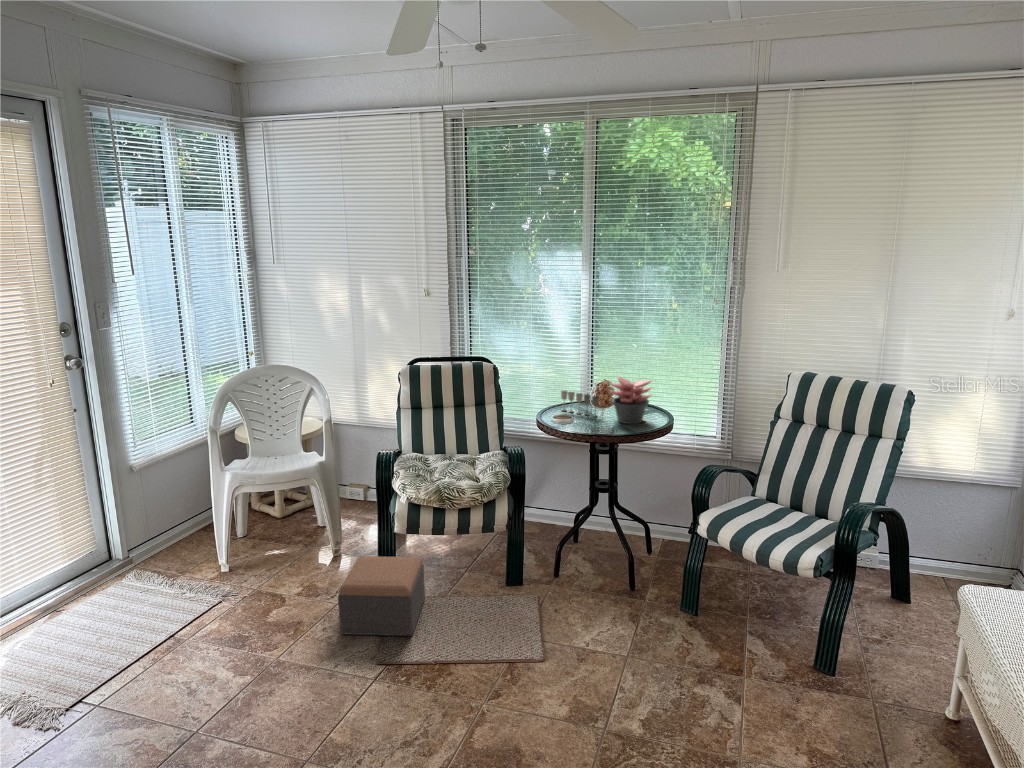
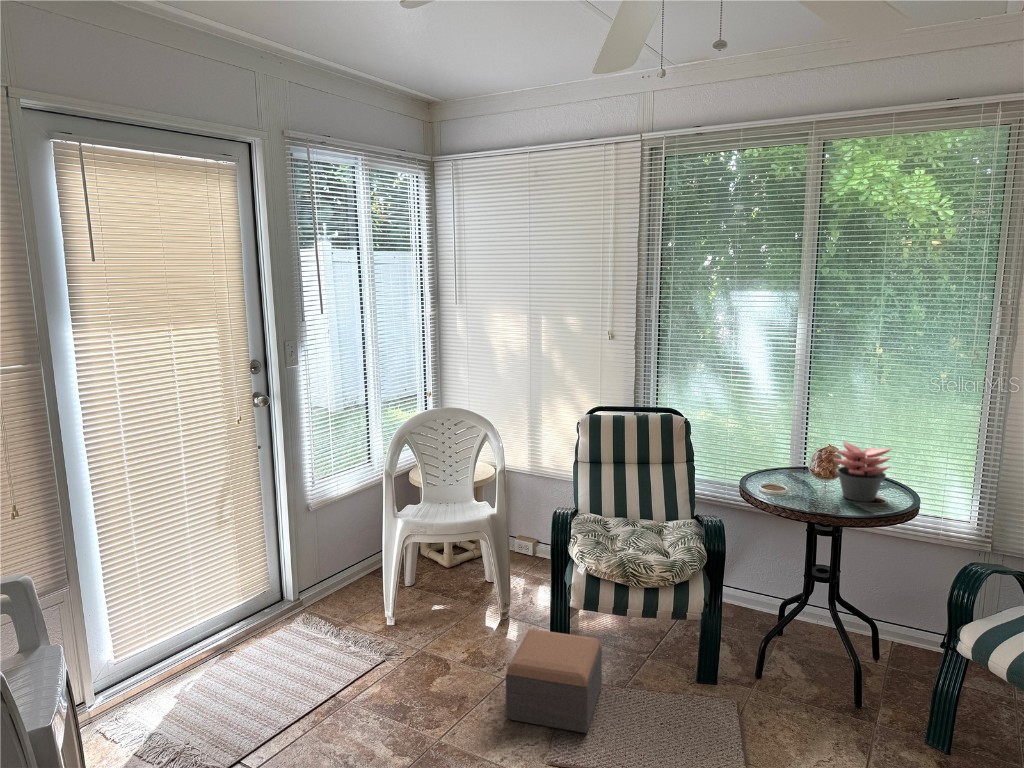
wine glass: present [561,391,599,417] -> none [768,454,818,489]

